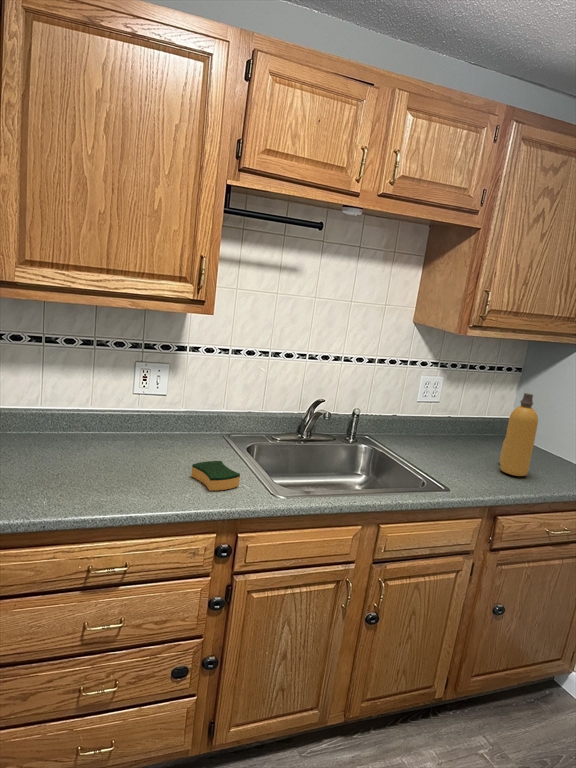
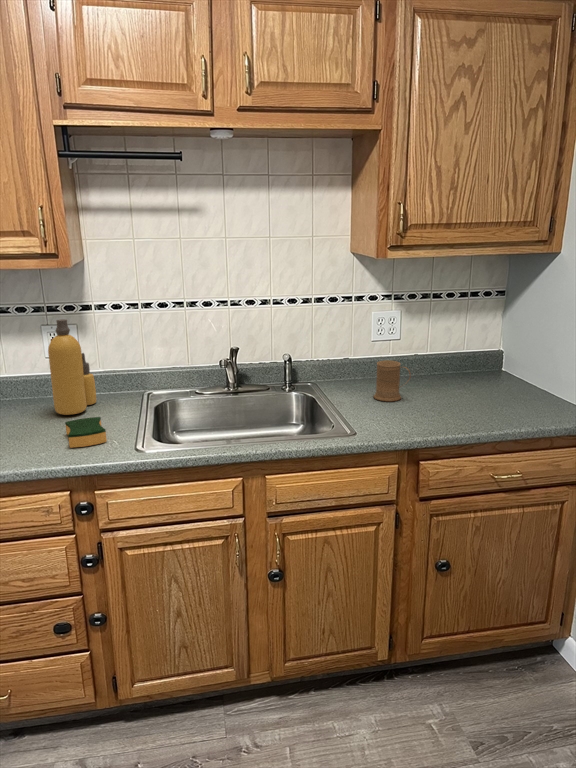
bottle: present [499,393,538,476] -> present [48,319,96,415]
mug: none [432,422,470,460] -> present [373,360,411,401]

